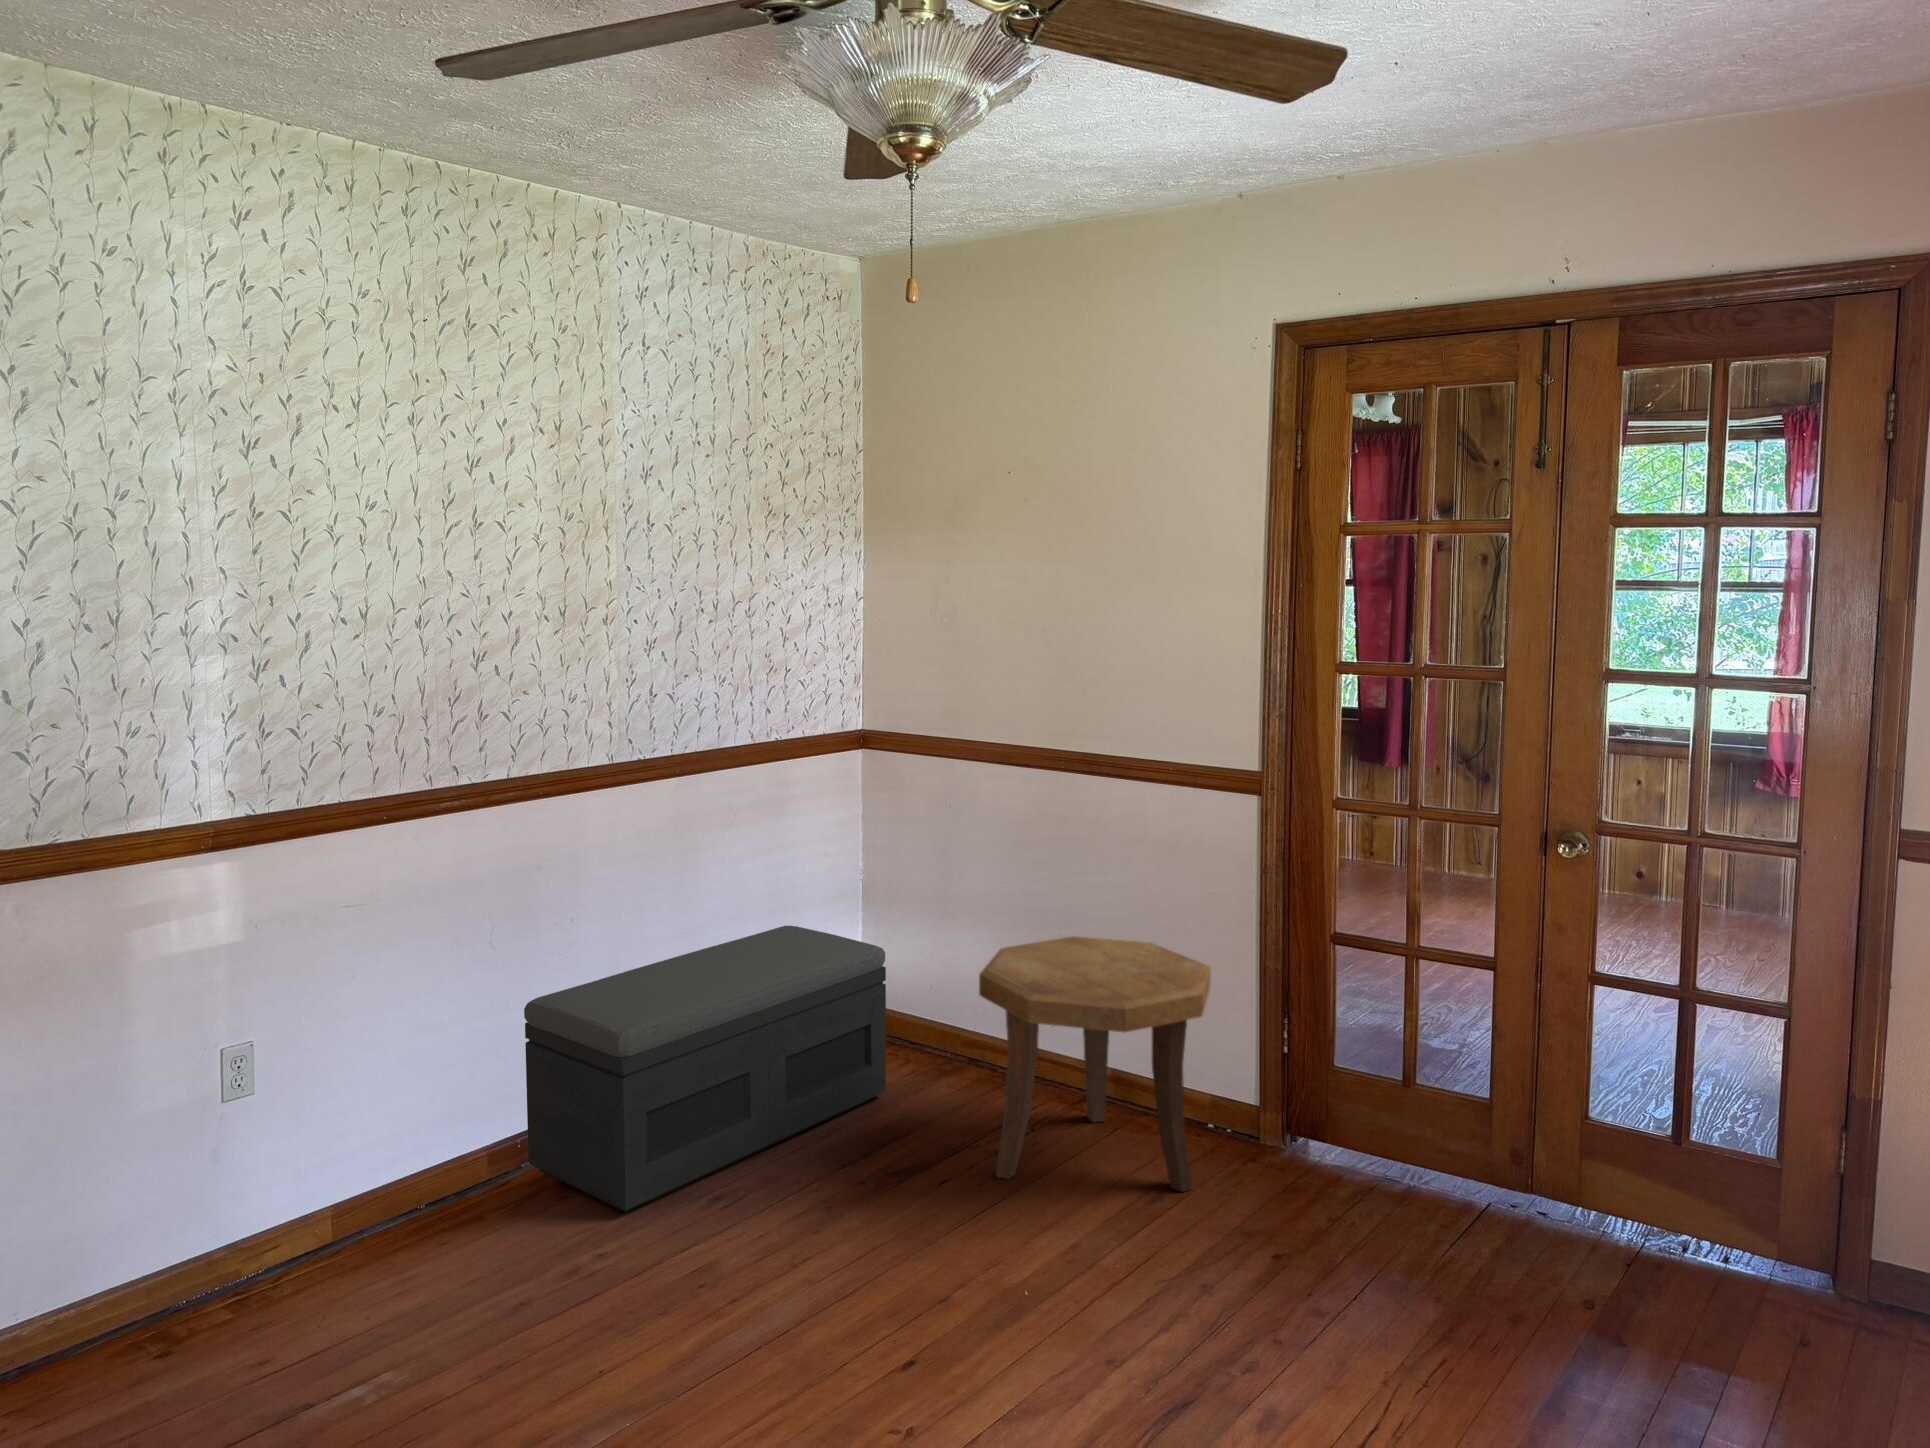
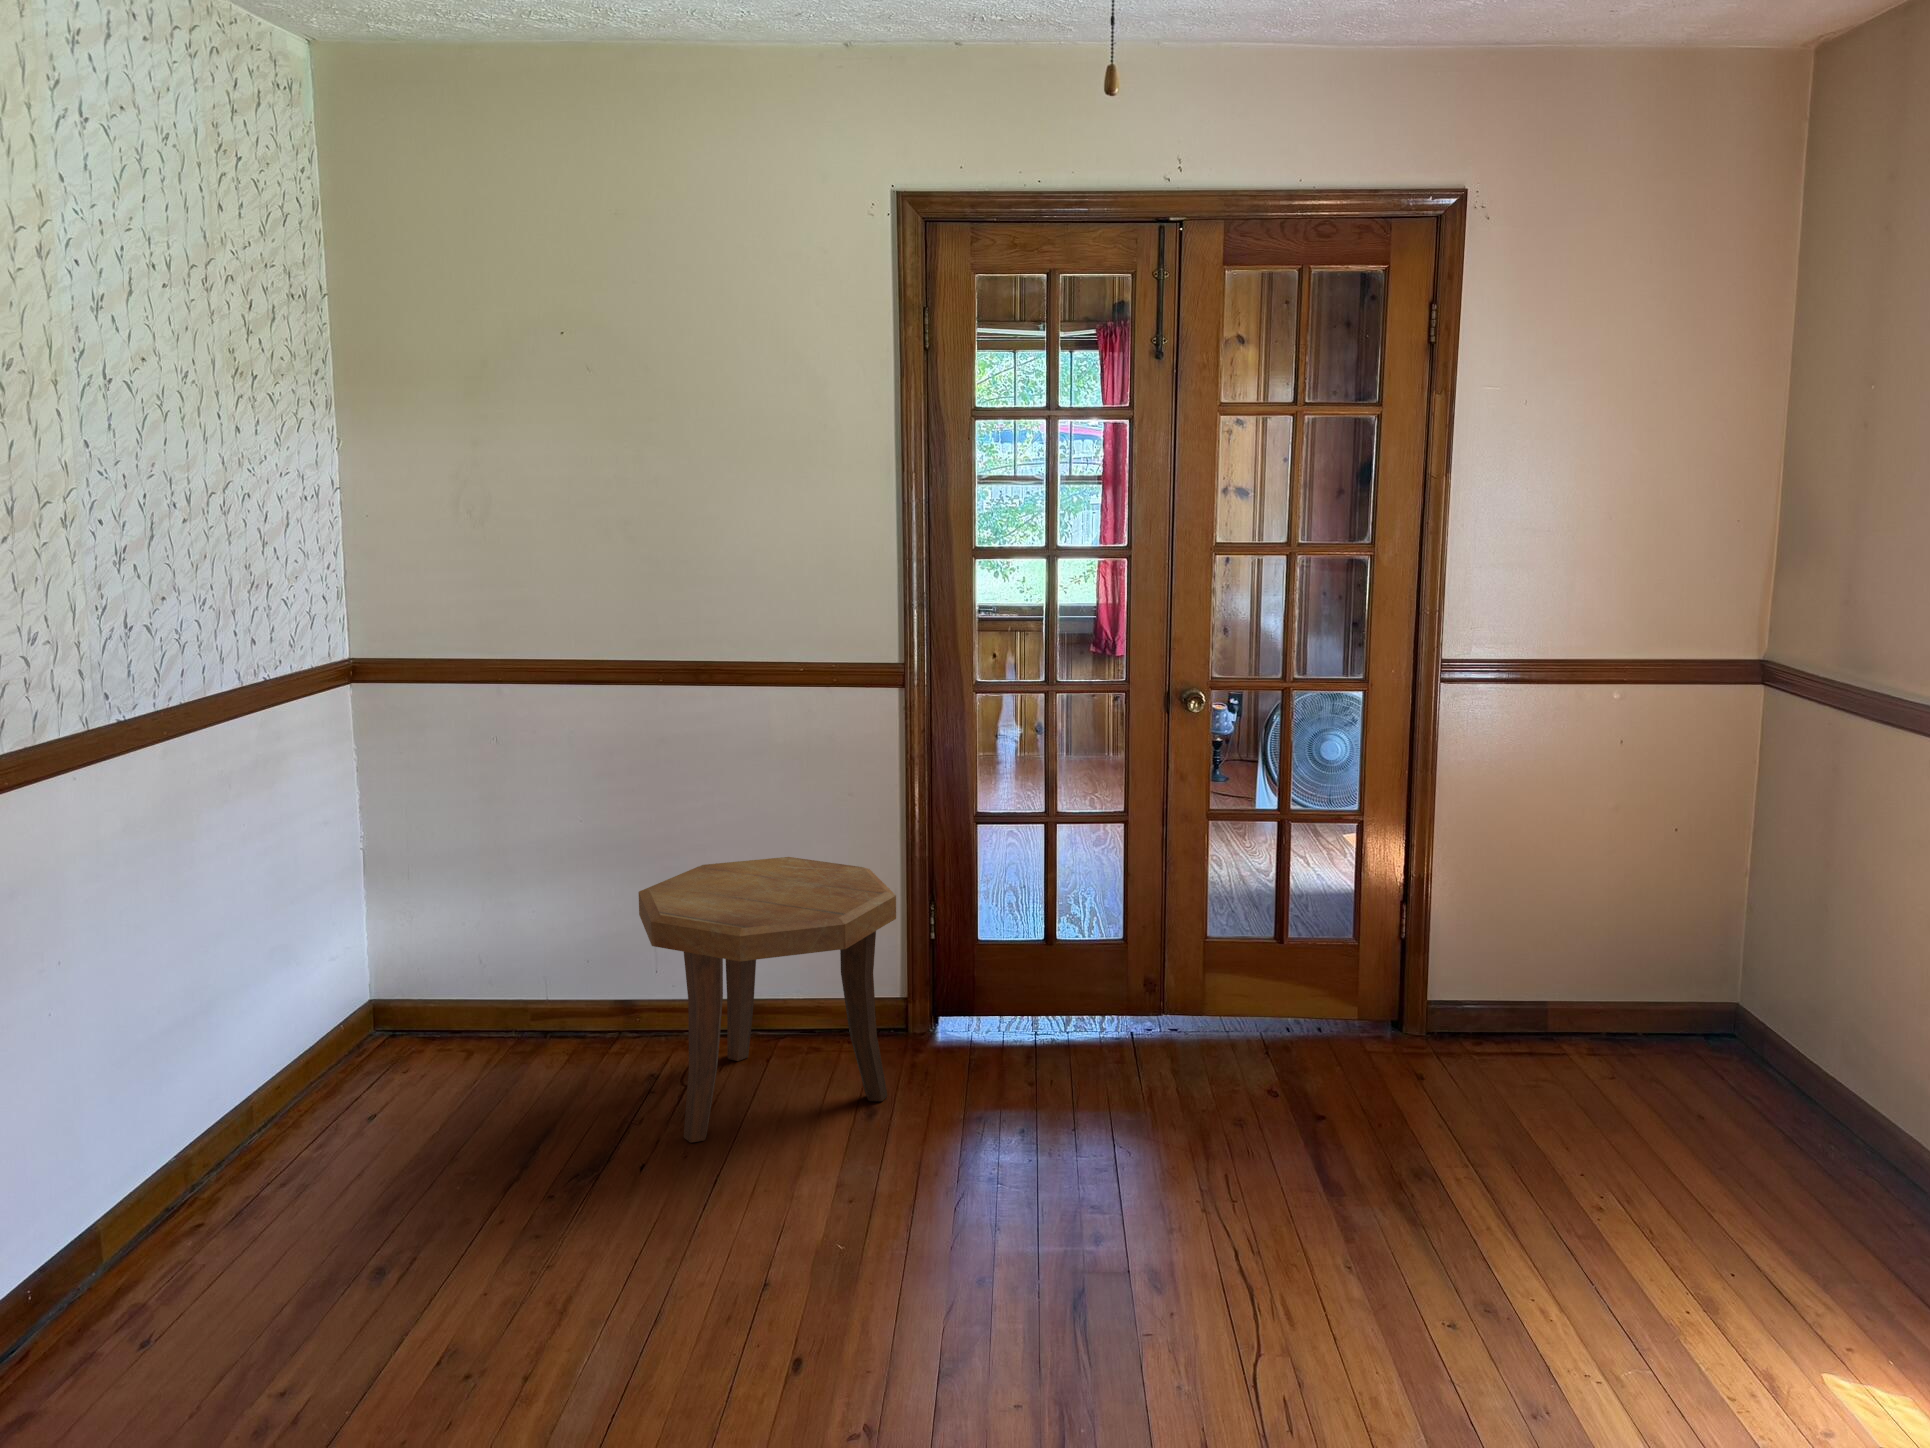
storage bench: present [524,926,886,1213] -> none [28,916,483,1327]

